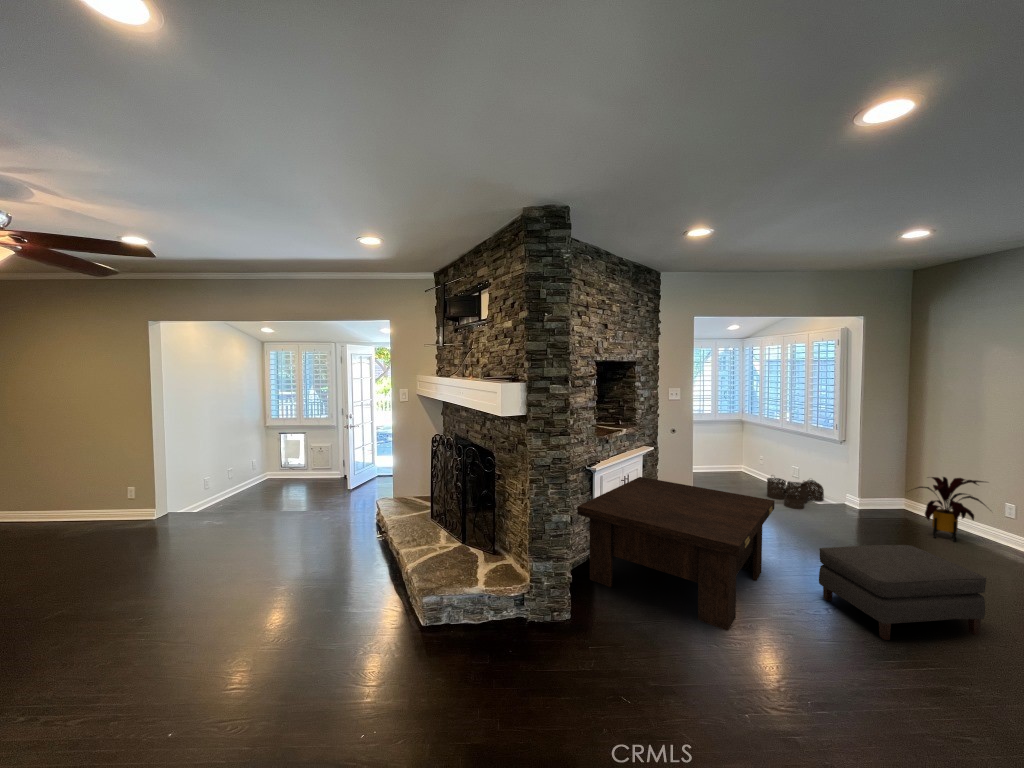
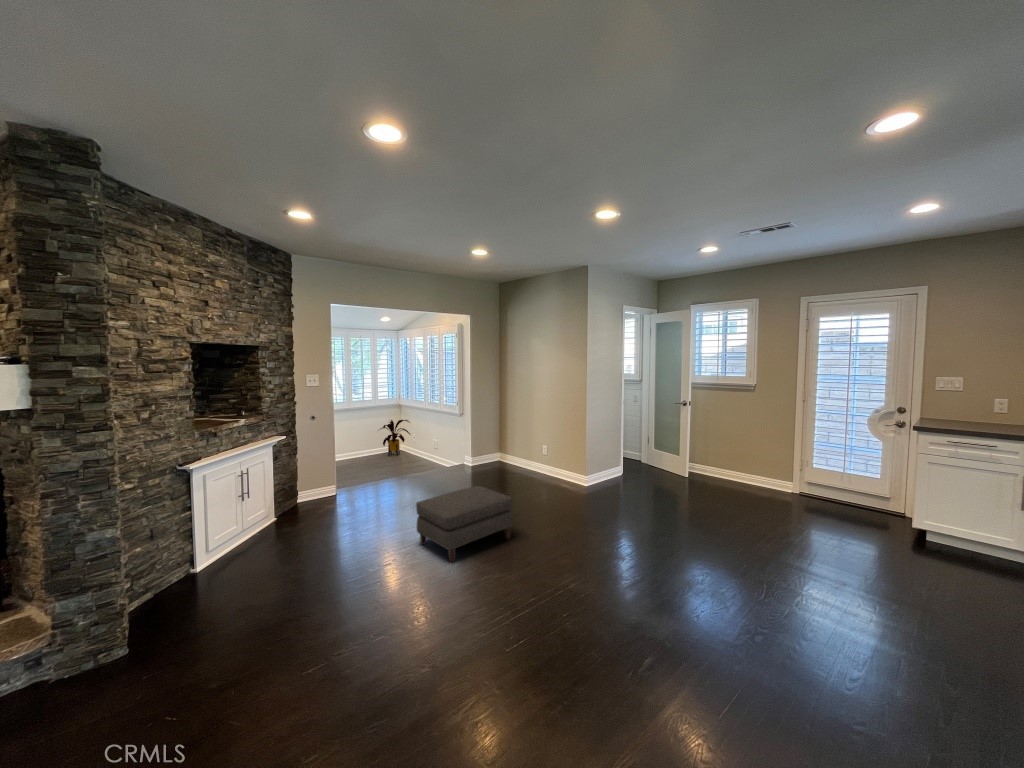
coffee table: present [577,477,775,631] -> none [156,469,388,599]
woven basket: present [767,477,824,509] -> none [410,447,452,475]
house plant: present [915,477,986,542] -> present [381,420,410,456]

